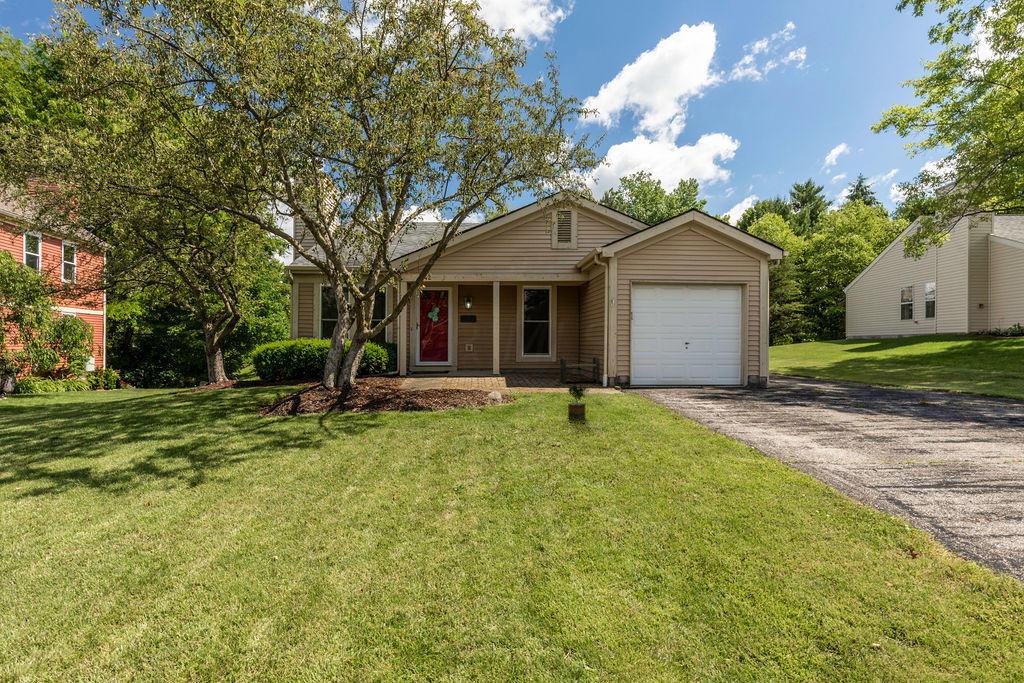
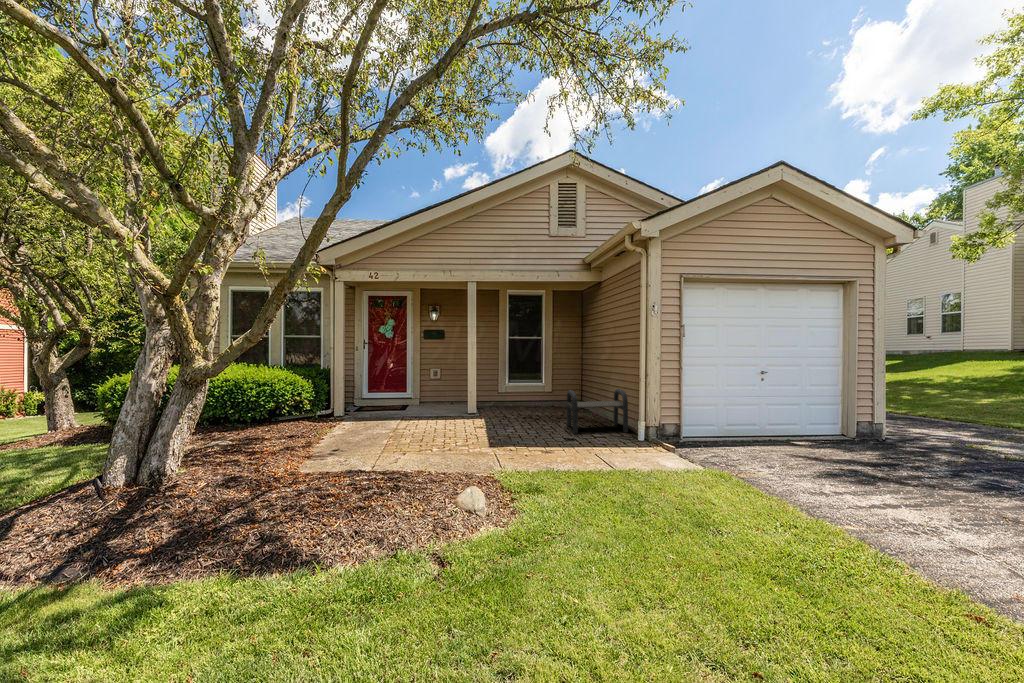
potted tree: present [568,385,589,420] -> none [653,521,719,635]

